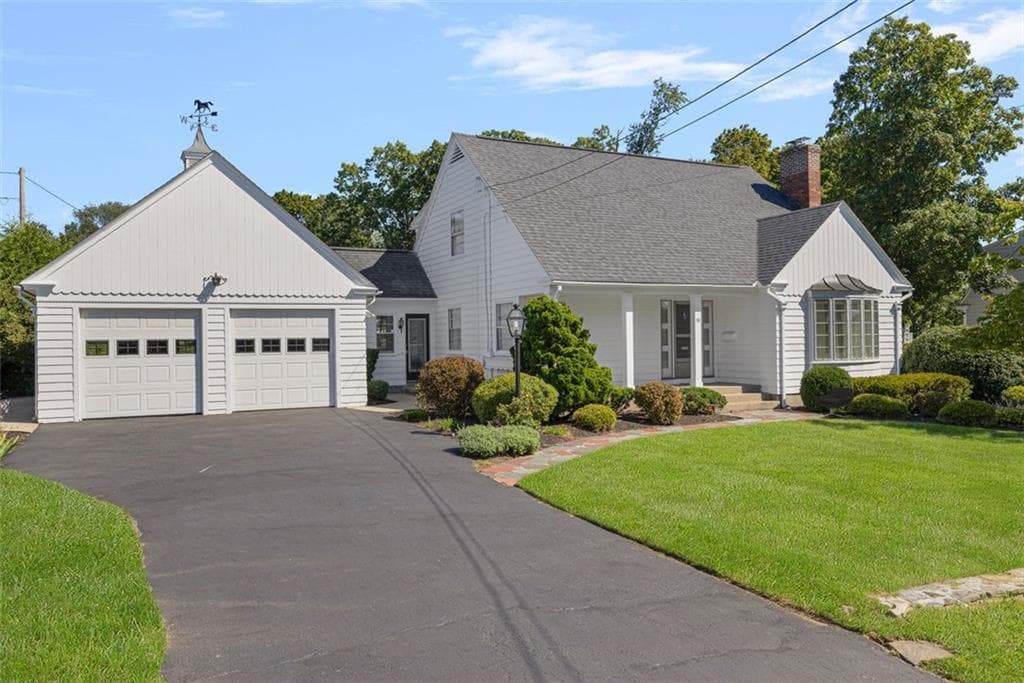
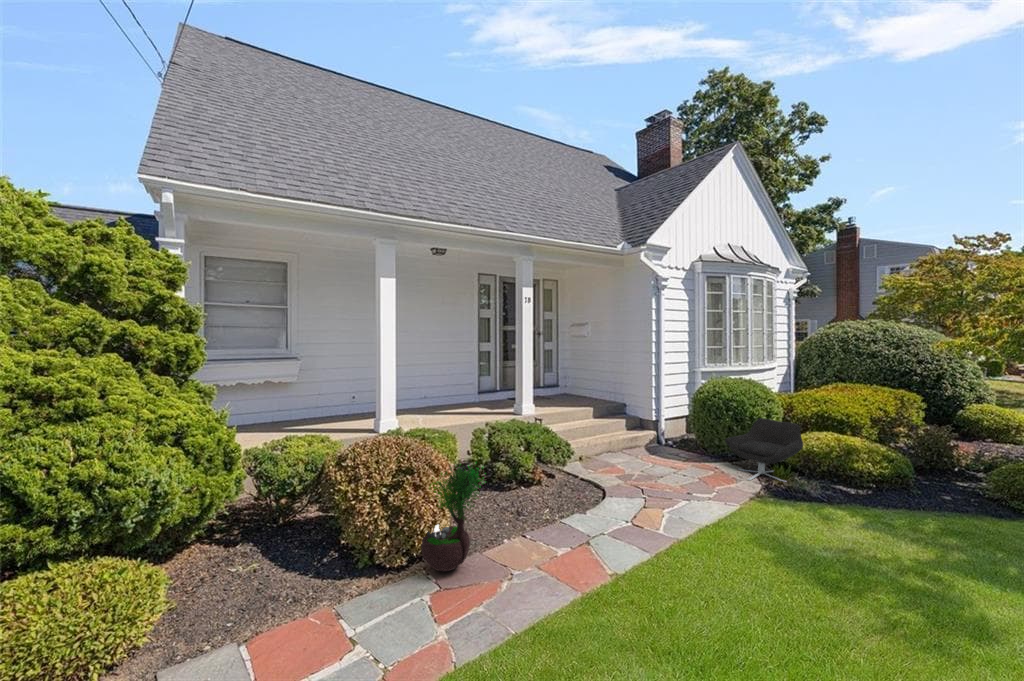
potted tree: none [679,387,701,426] -> present [421,464,483,571]

